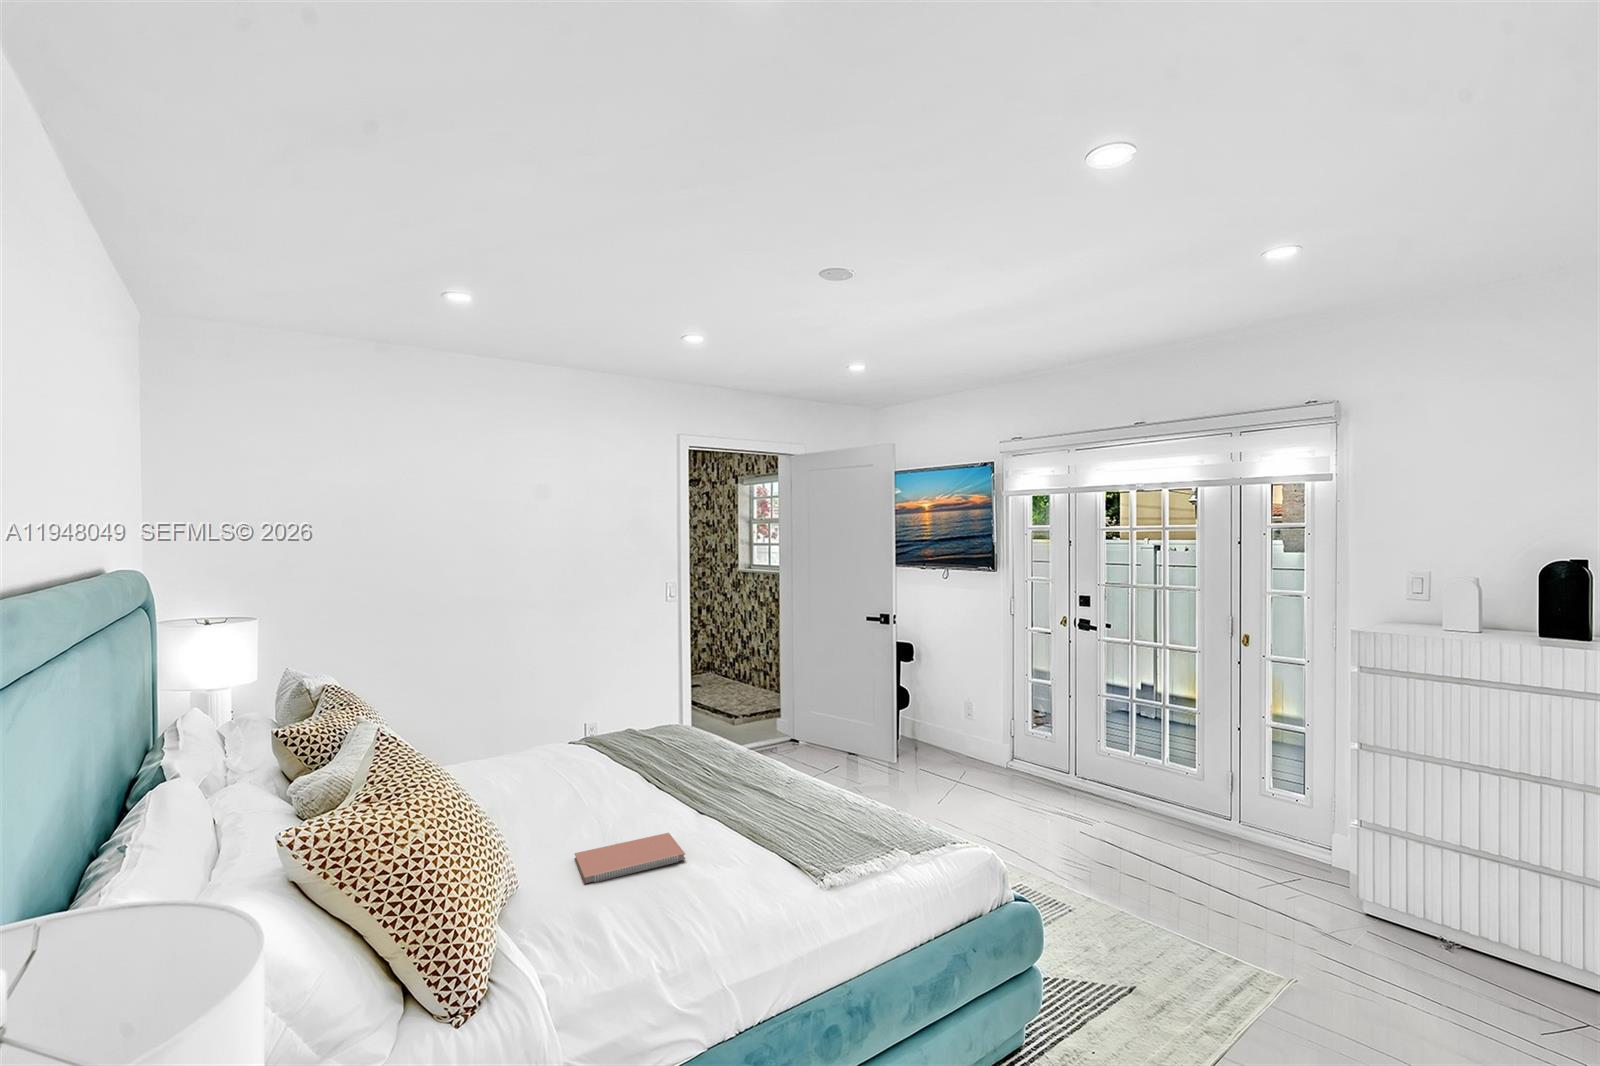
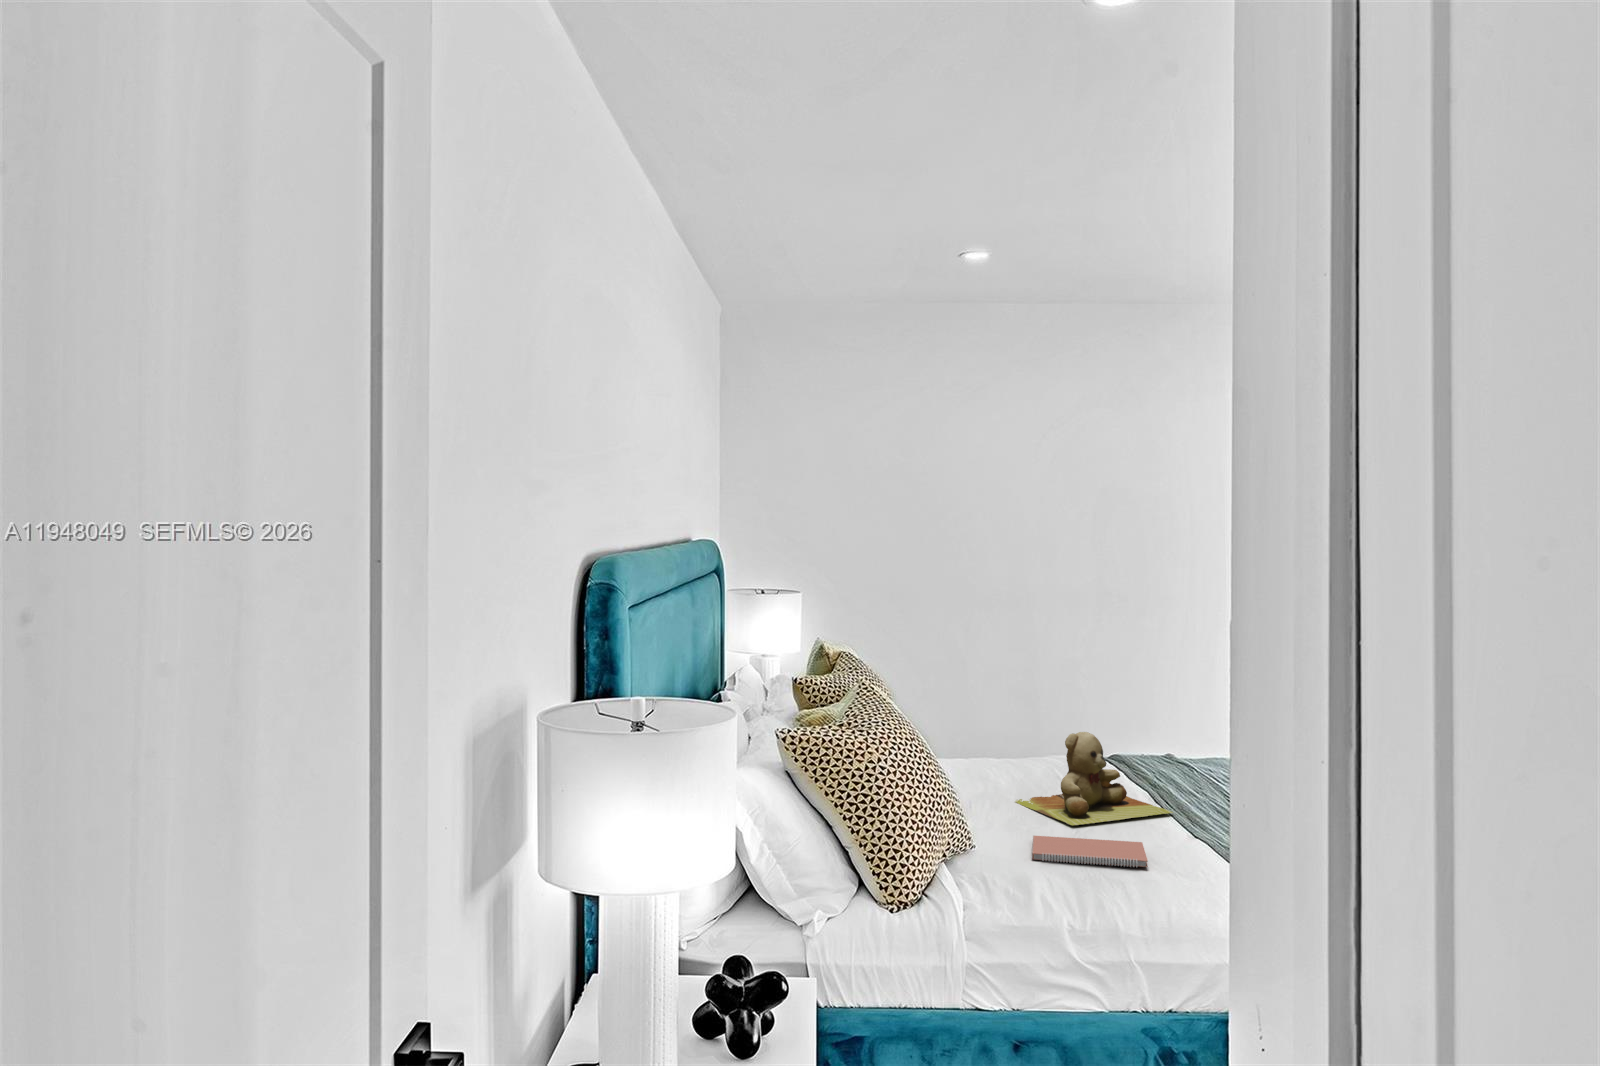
teddy bear: none [531,738,672,829] -> present [1015,732,1173,825]

